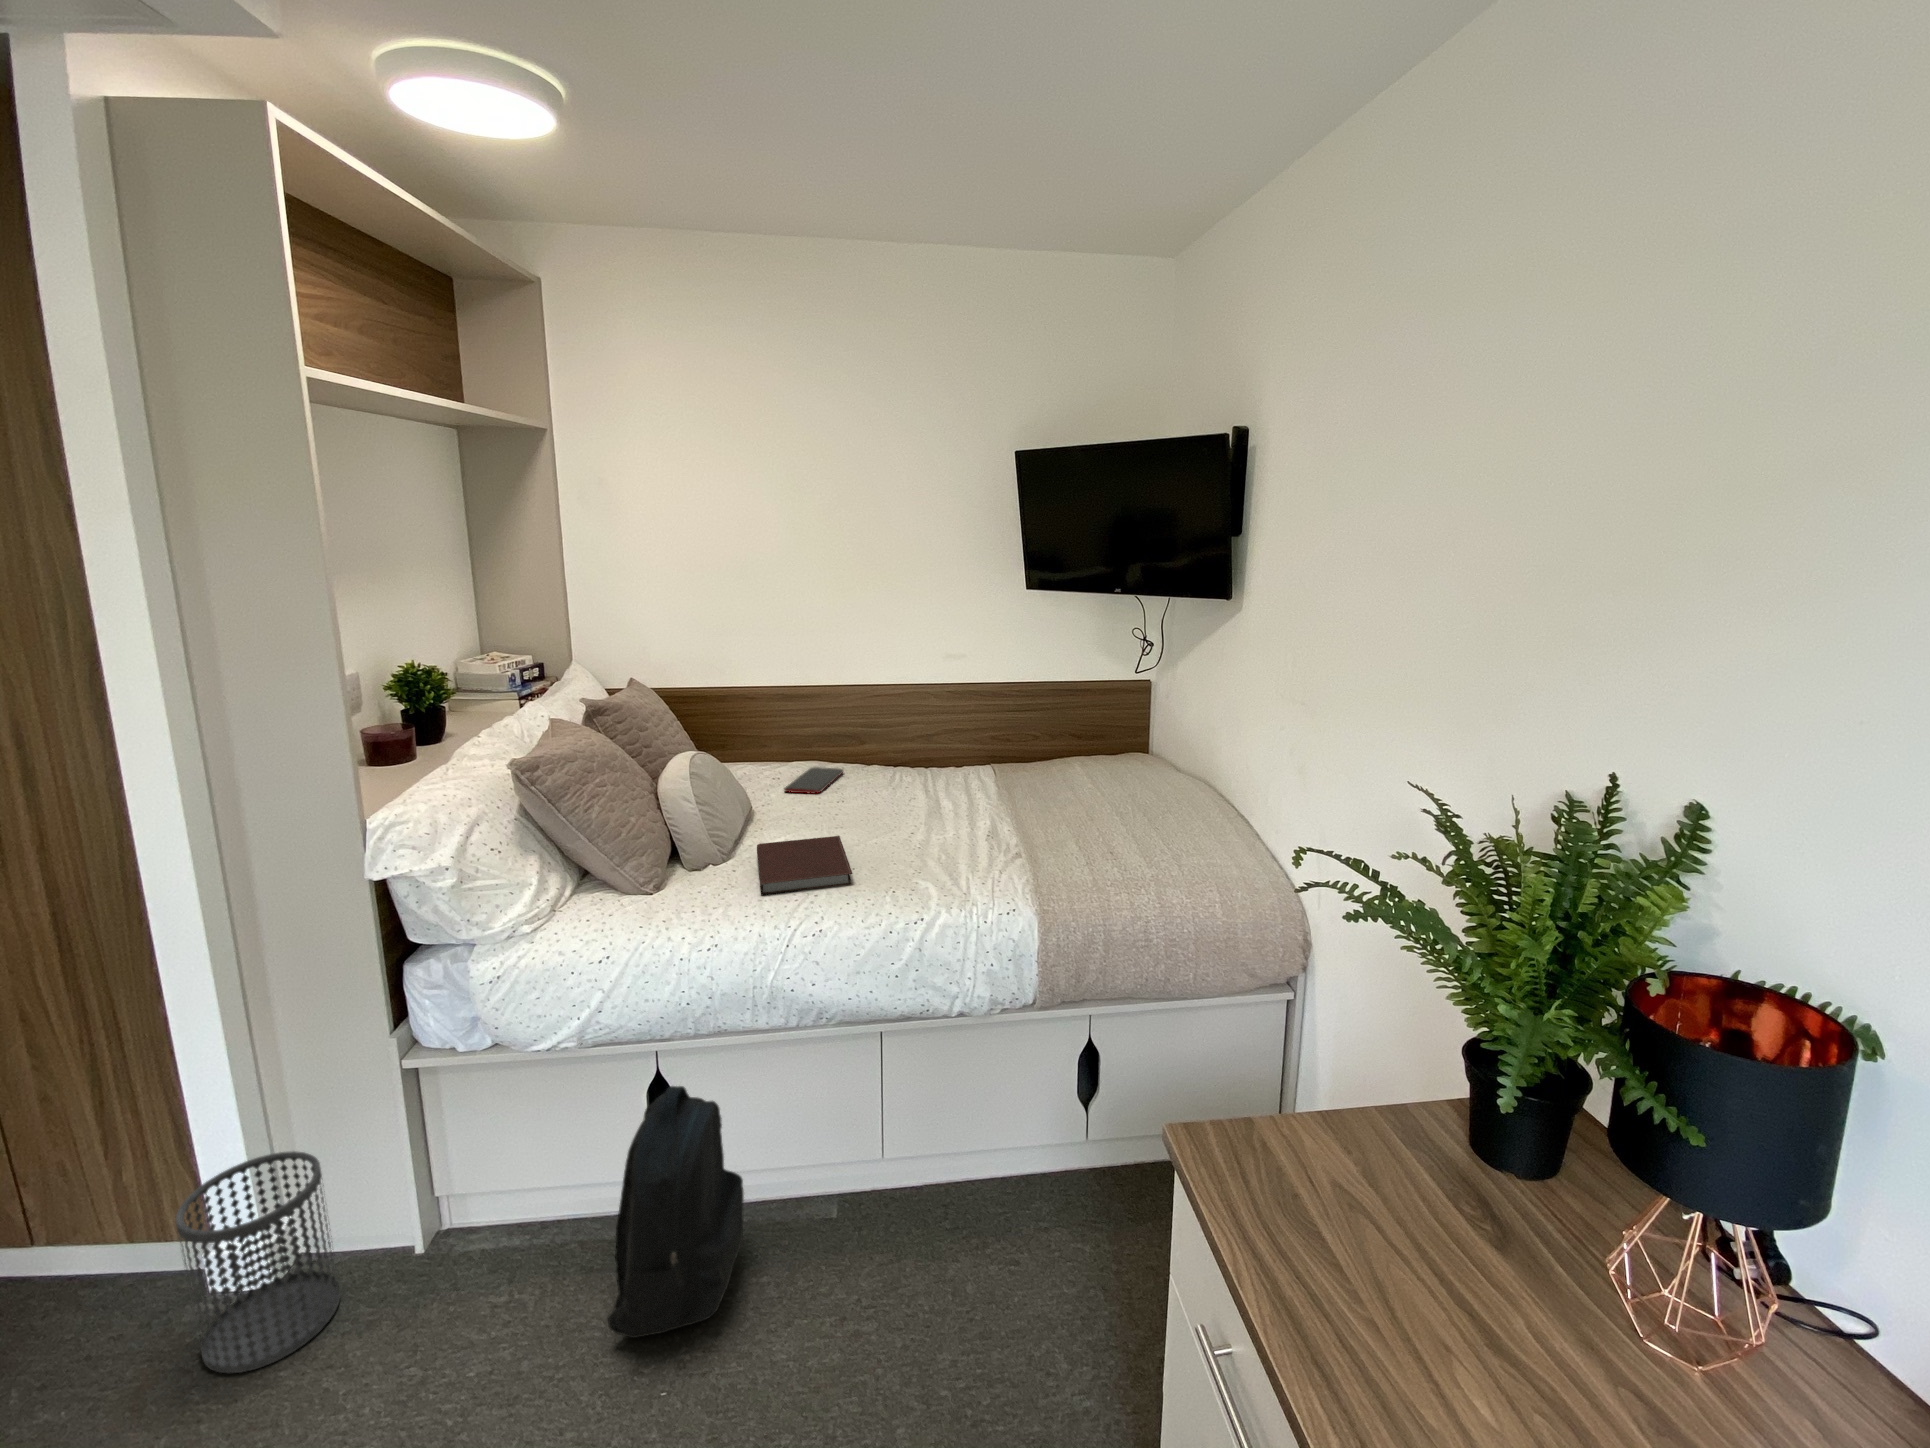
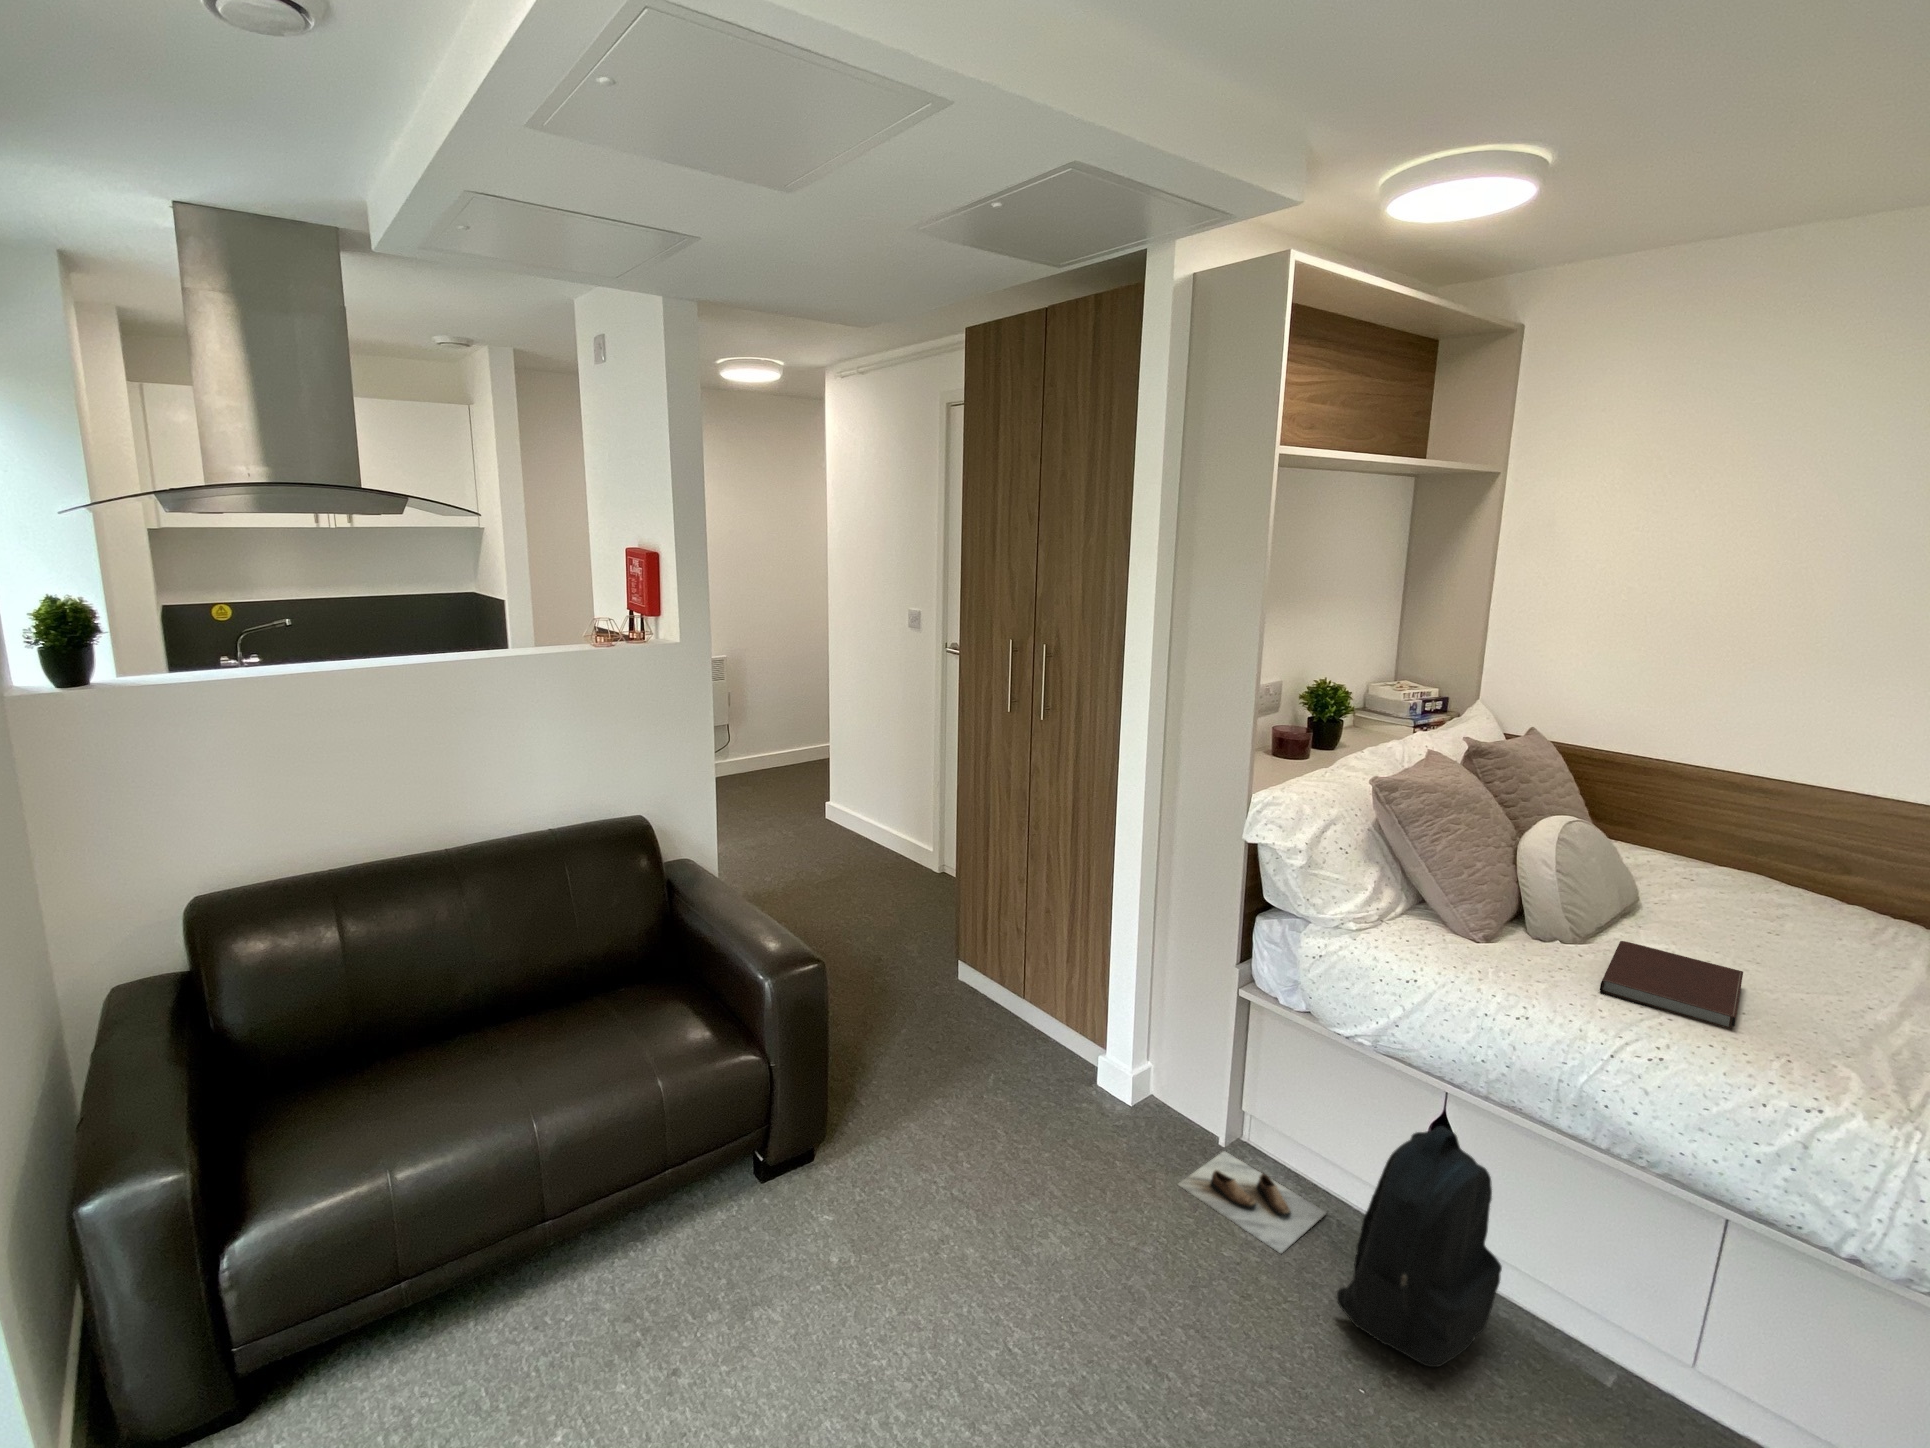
smartphone: present [784,767,843,794] -> none [1697,886,1808,918]
wastebasket: present [176,1151,340,1373] -> none [1093,1006,1177,1152]
shoe: none [372,1242,565,1350] -> present [1178,1151,1326,1254]

